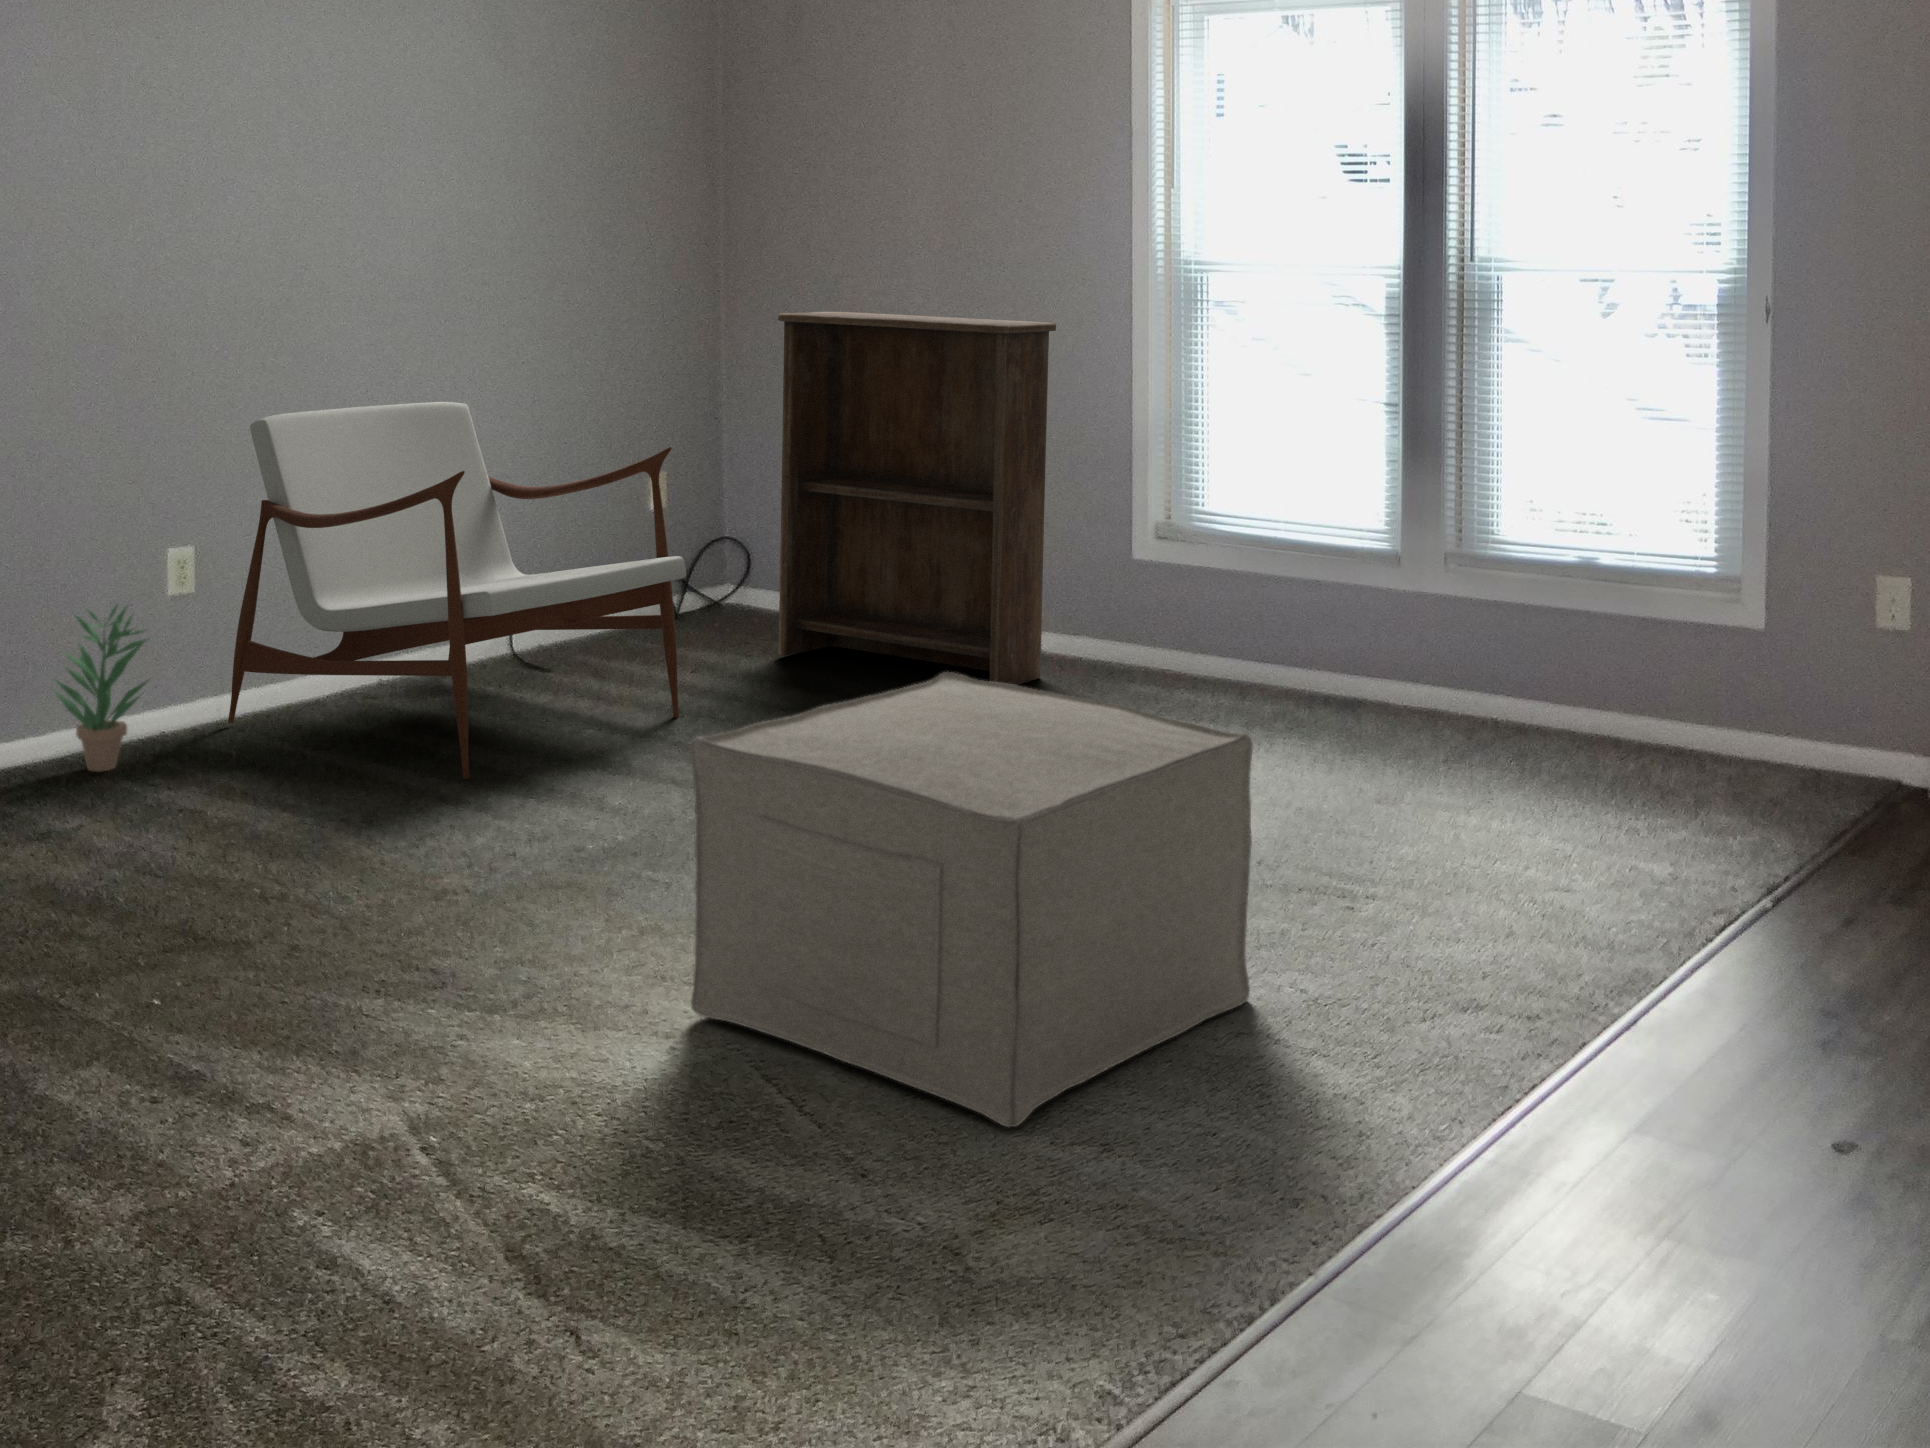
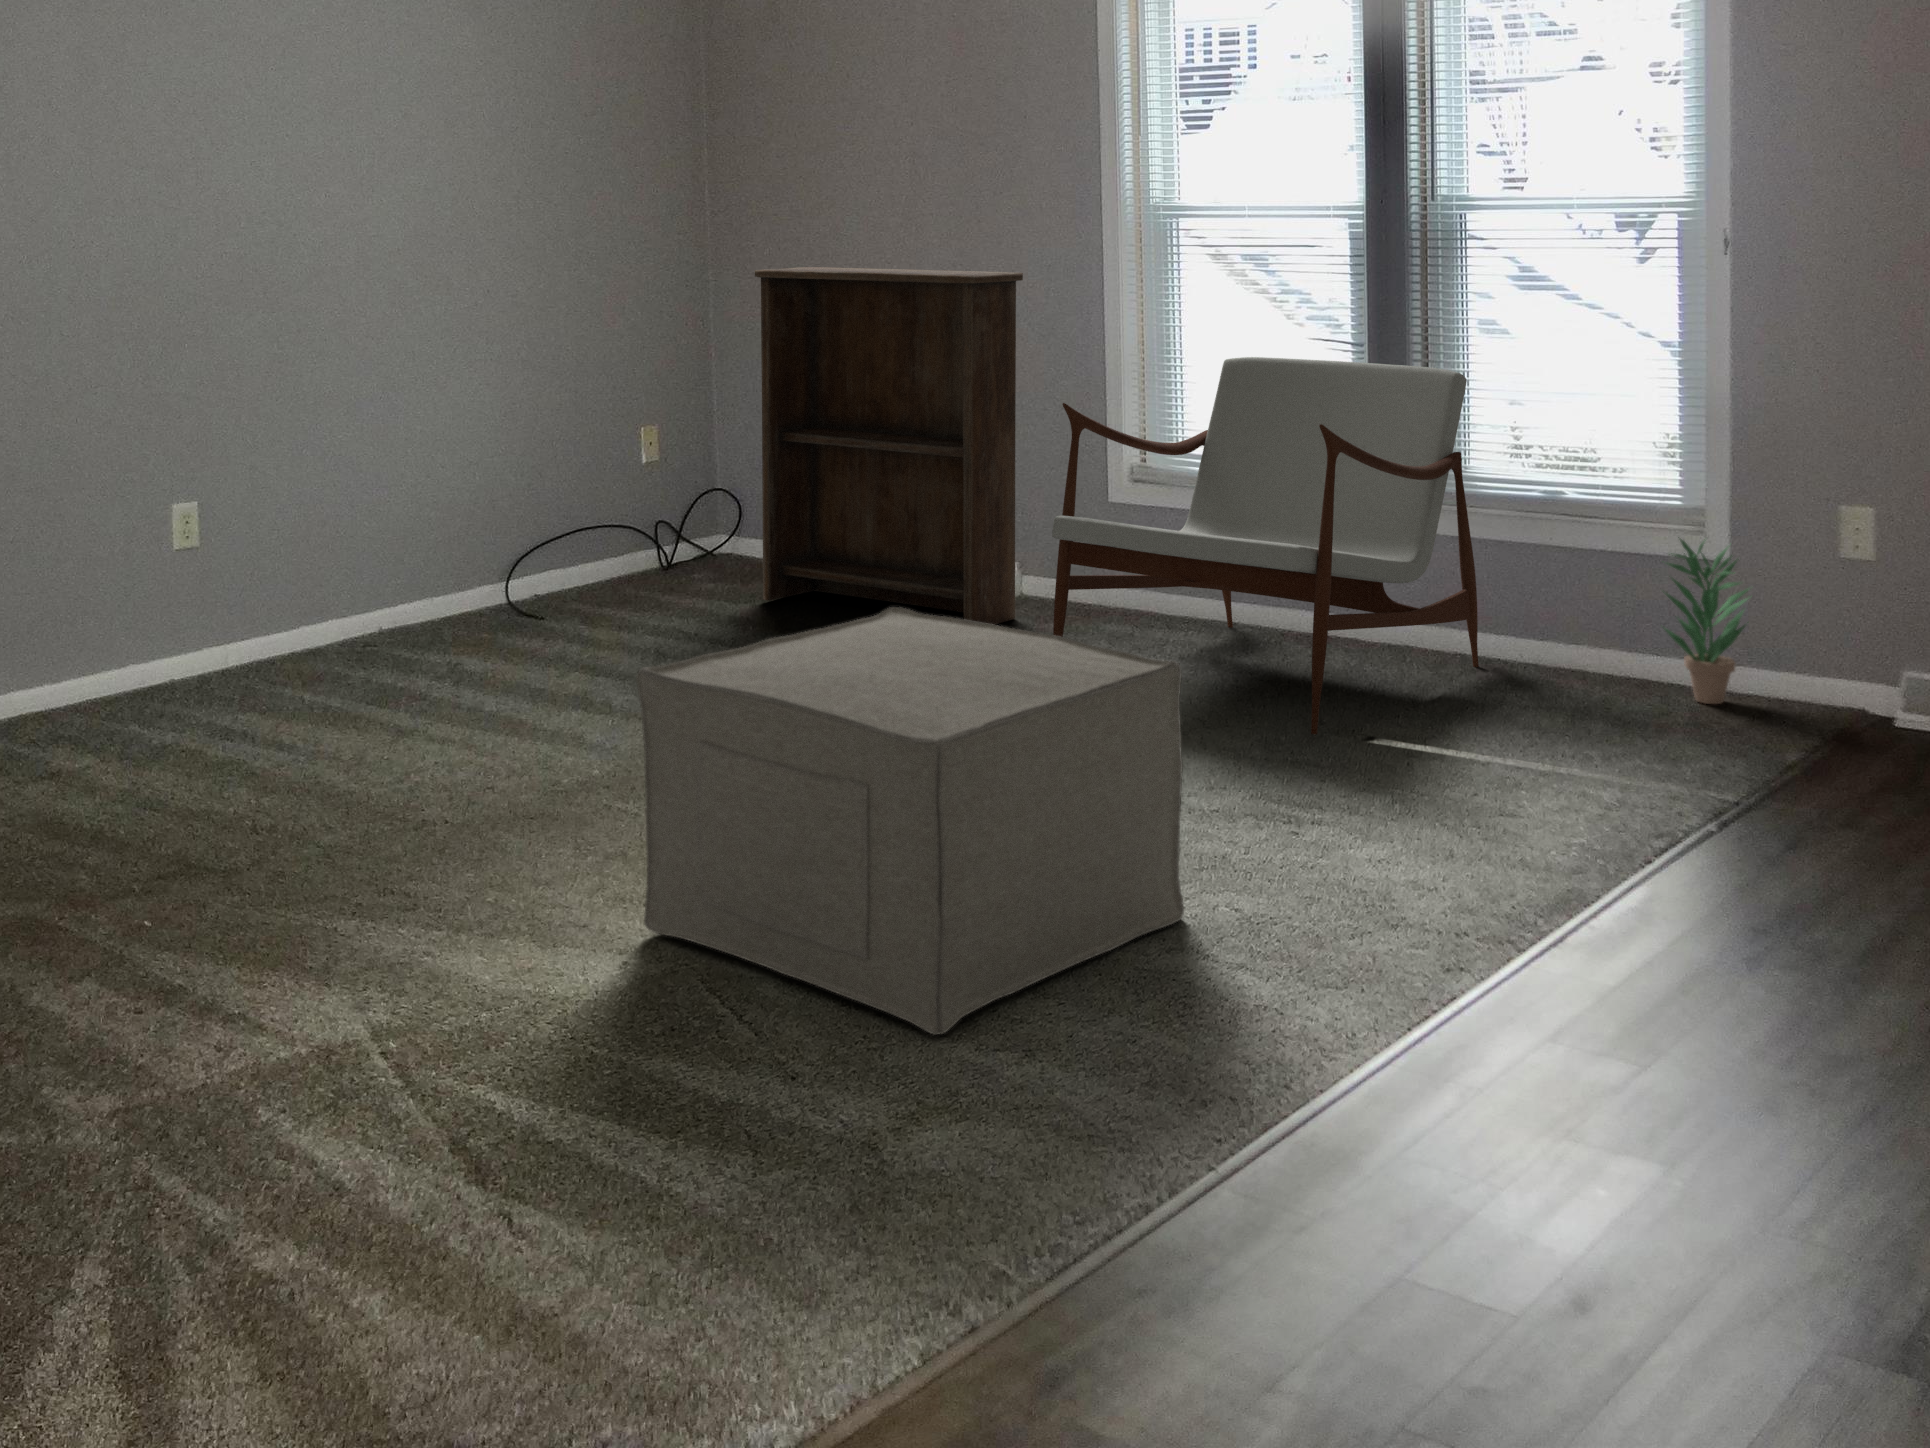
armchair: present [228,402,686,779] -> present [1052,357,1479,735]
potted plant: present [55,604,148,772] -> present [1664,537,1749,704]

